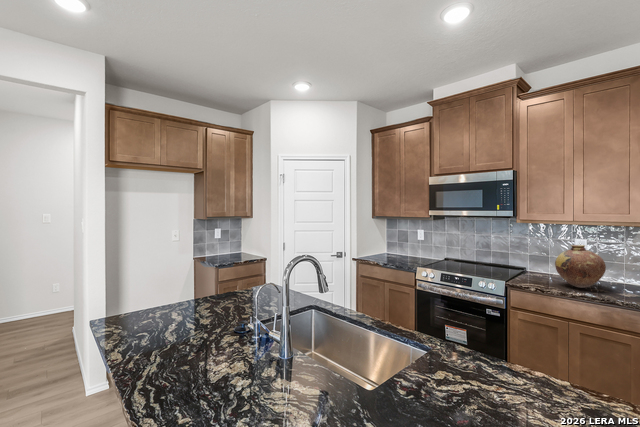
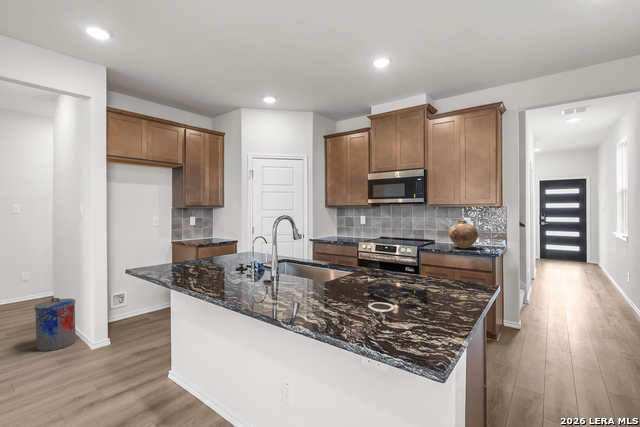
trash can: none [24,329,73,395] -> present [34,298,76,351]

